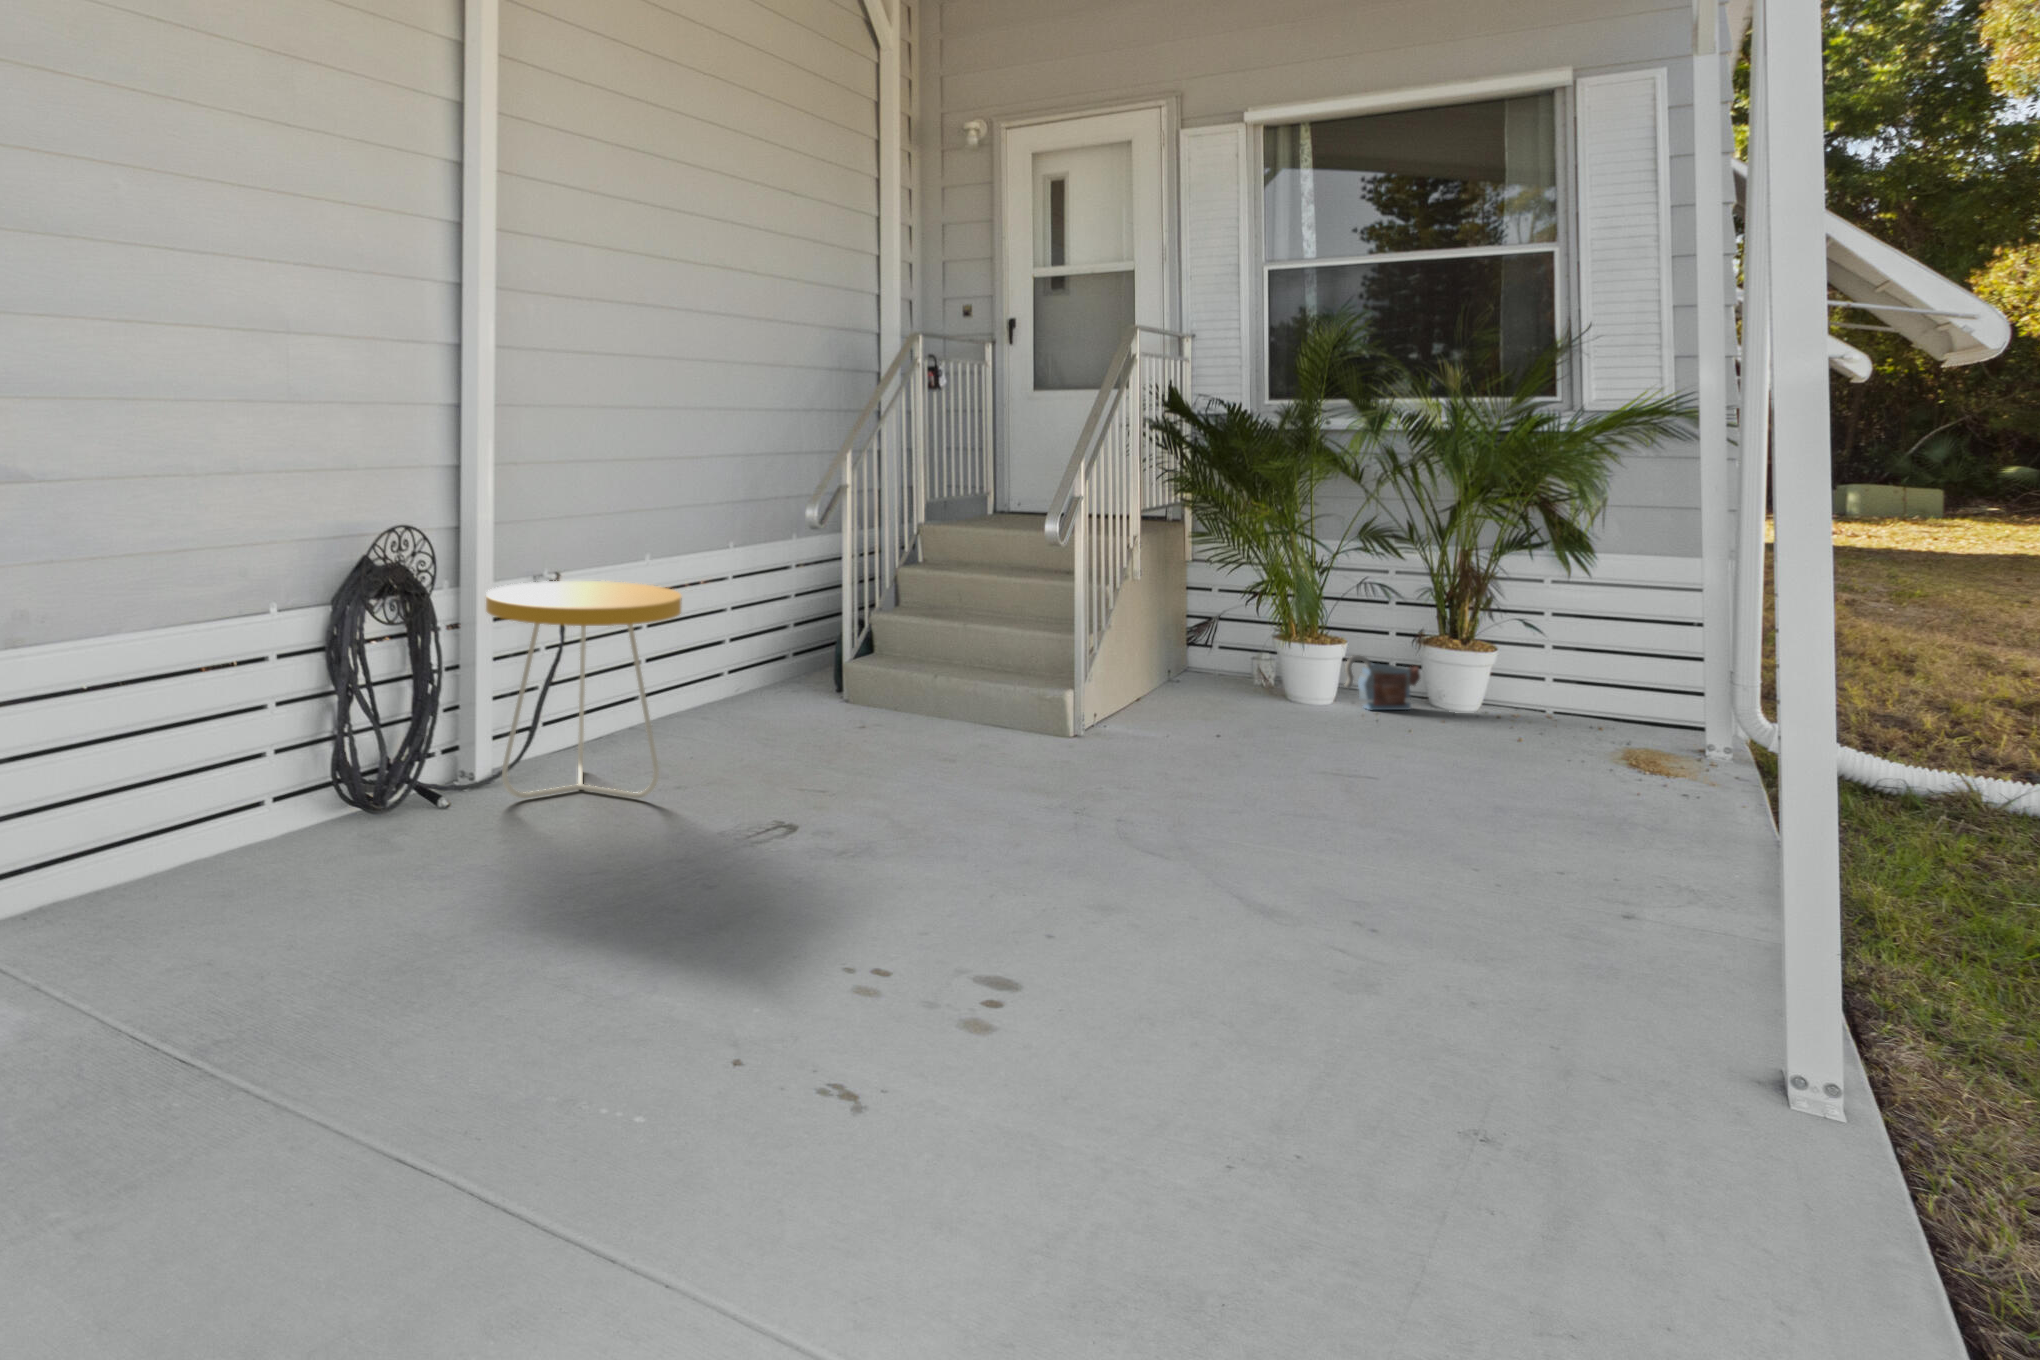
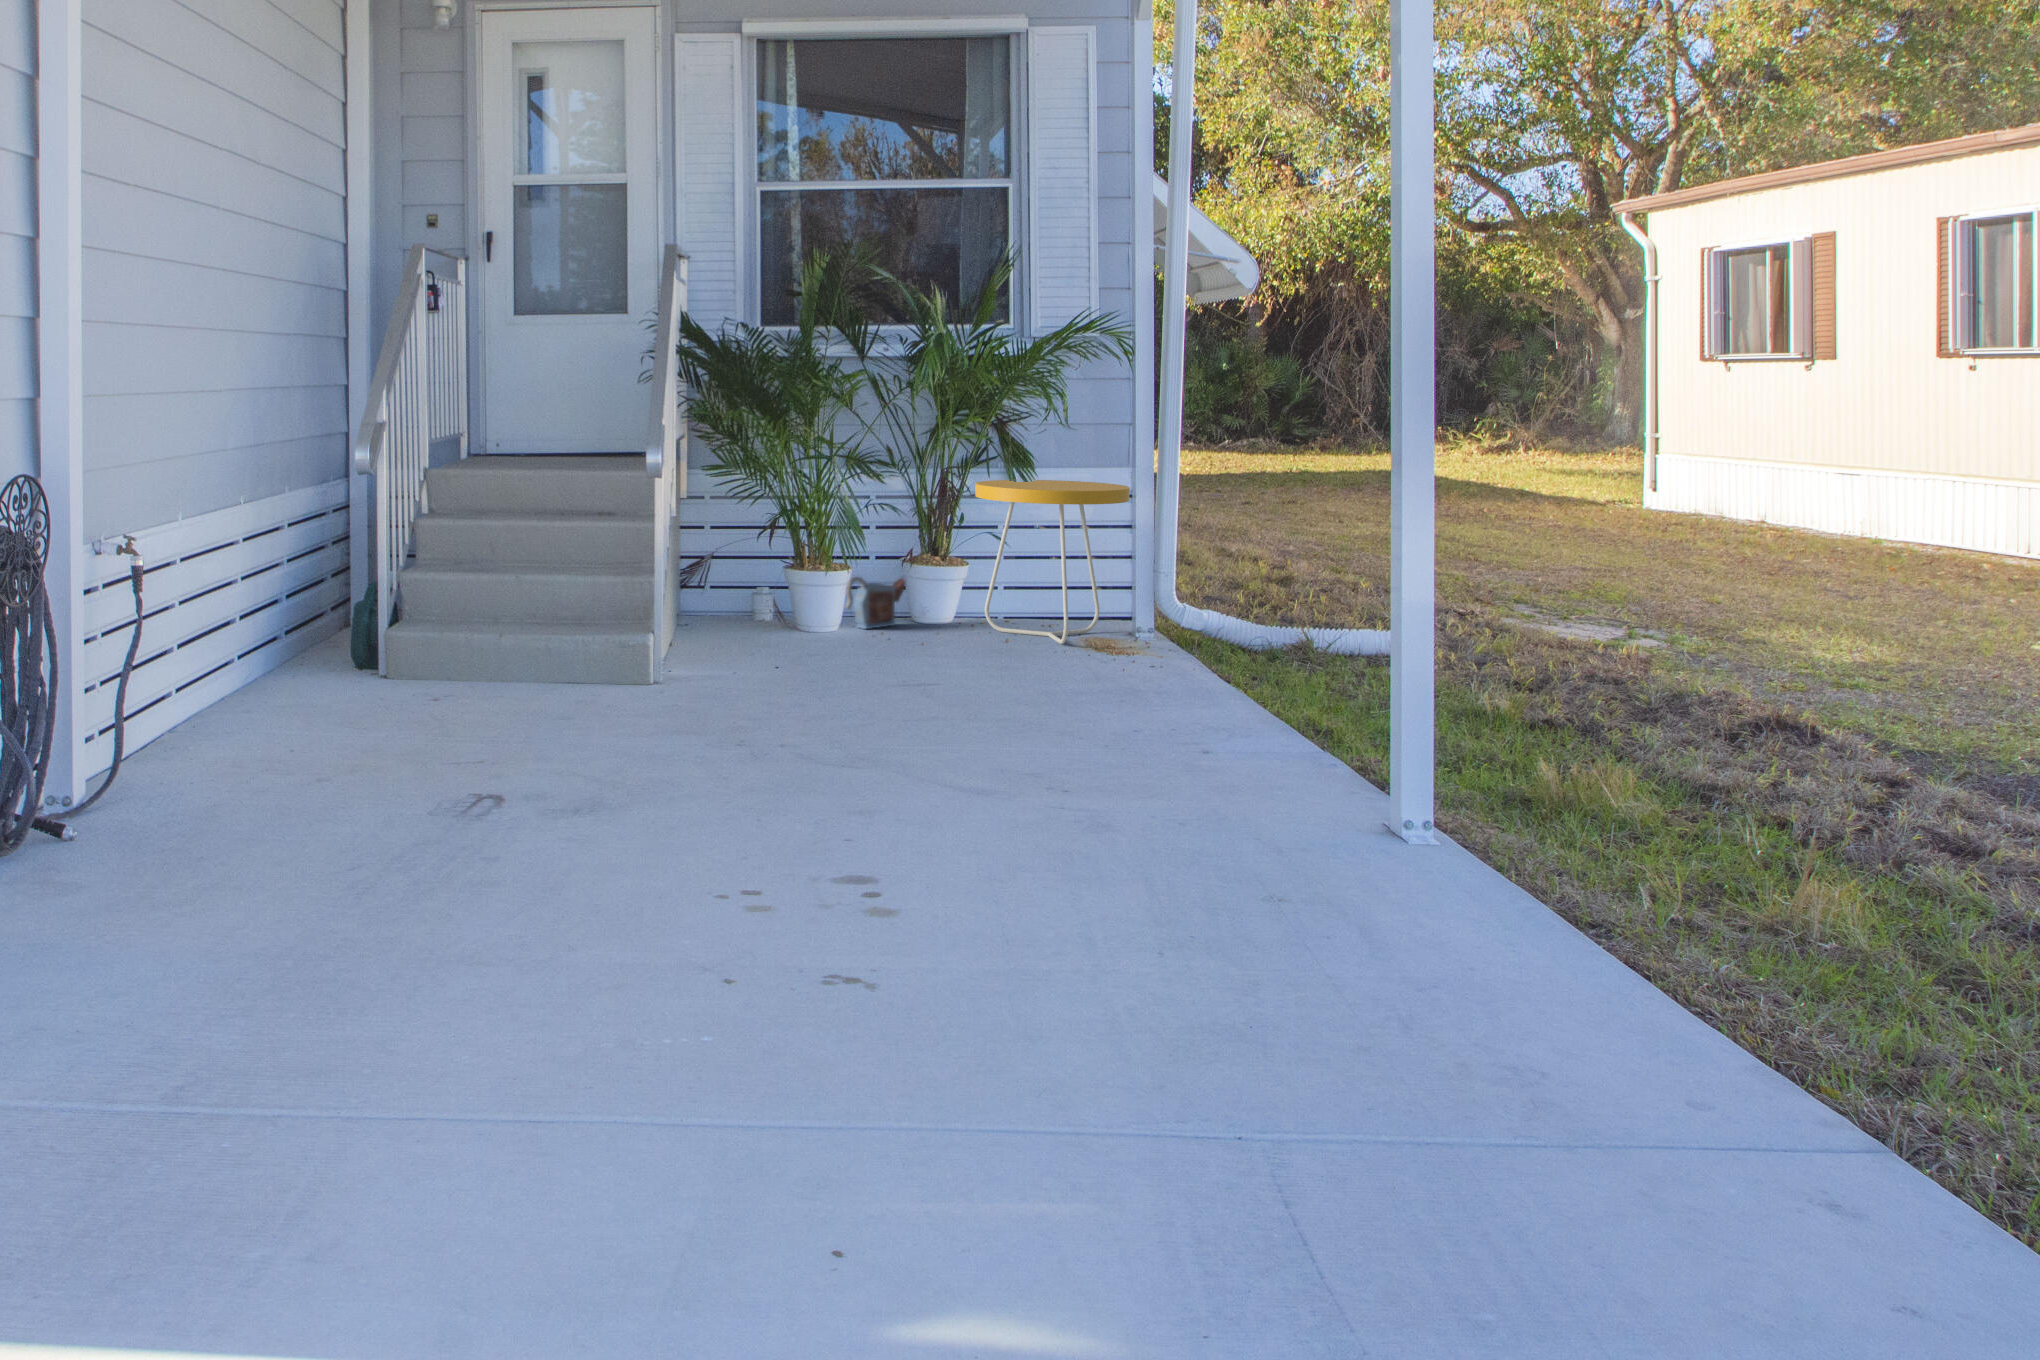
side table: present [486,581,681,798] -> present [975,480,1130,644]

